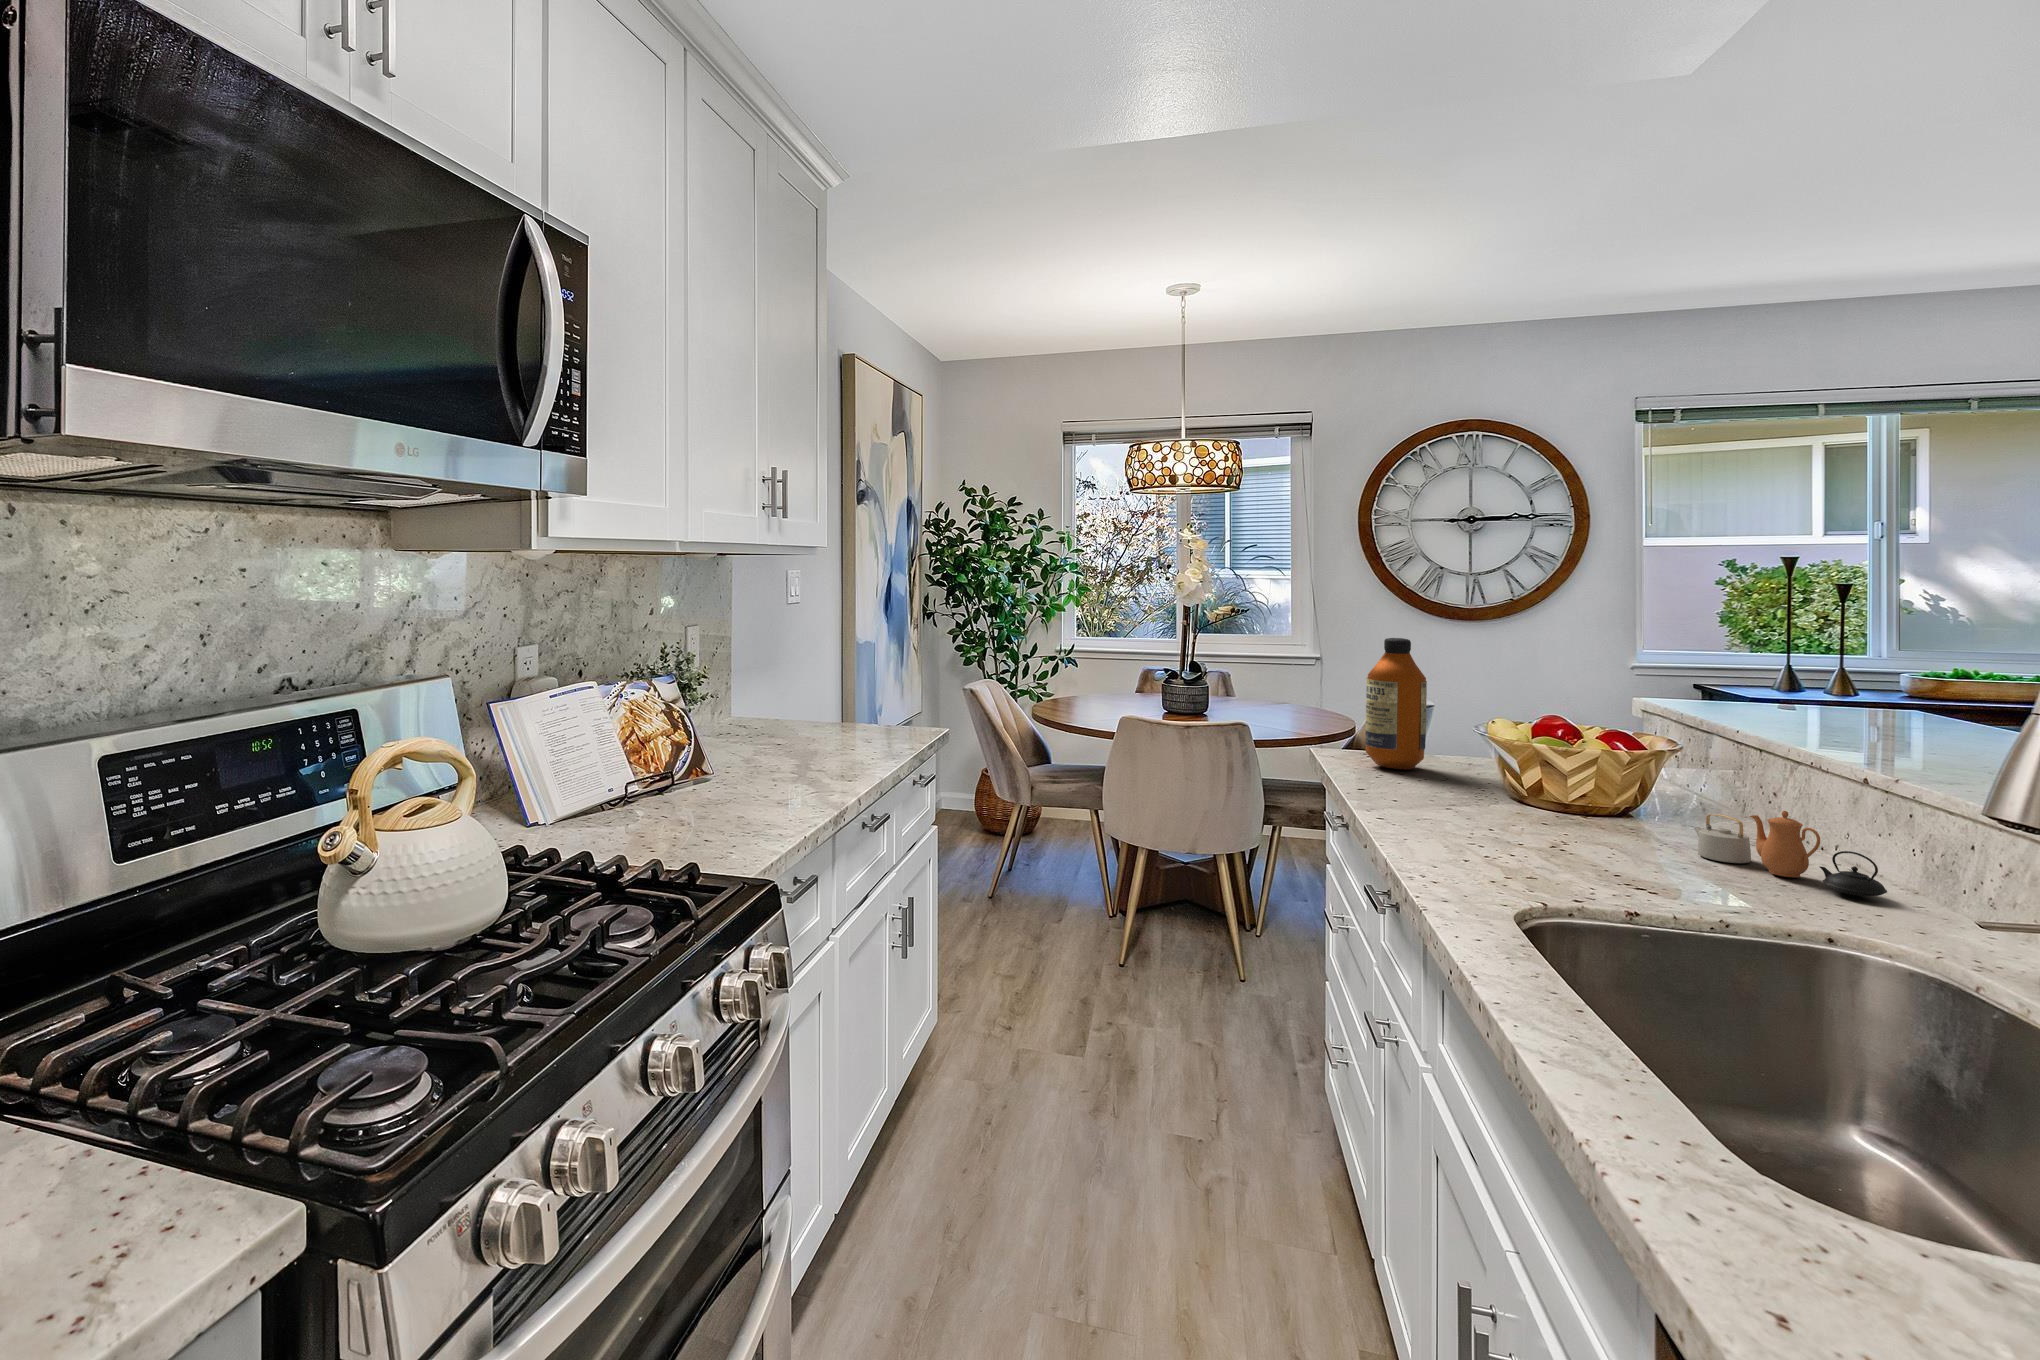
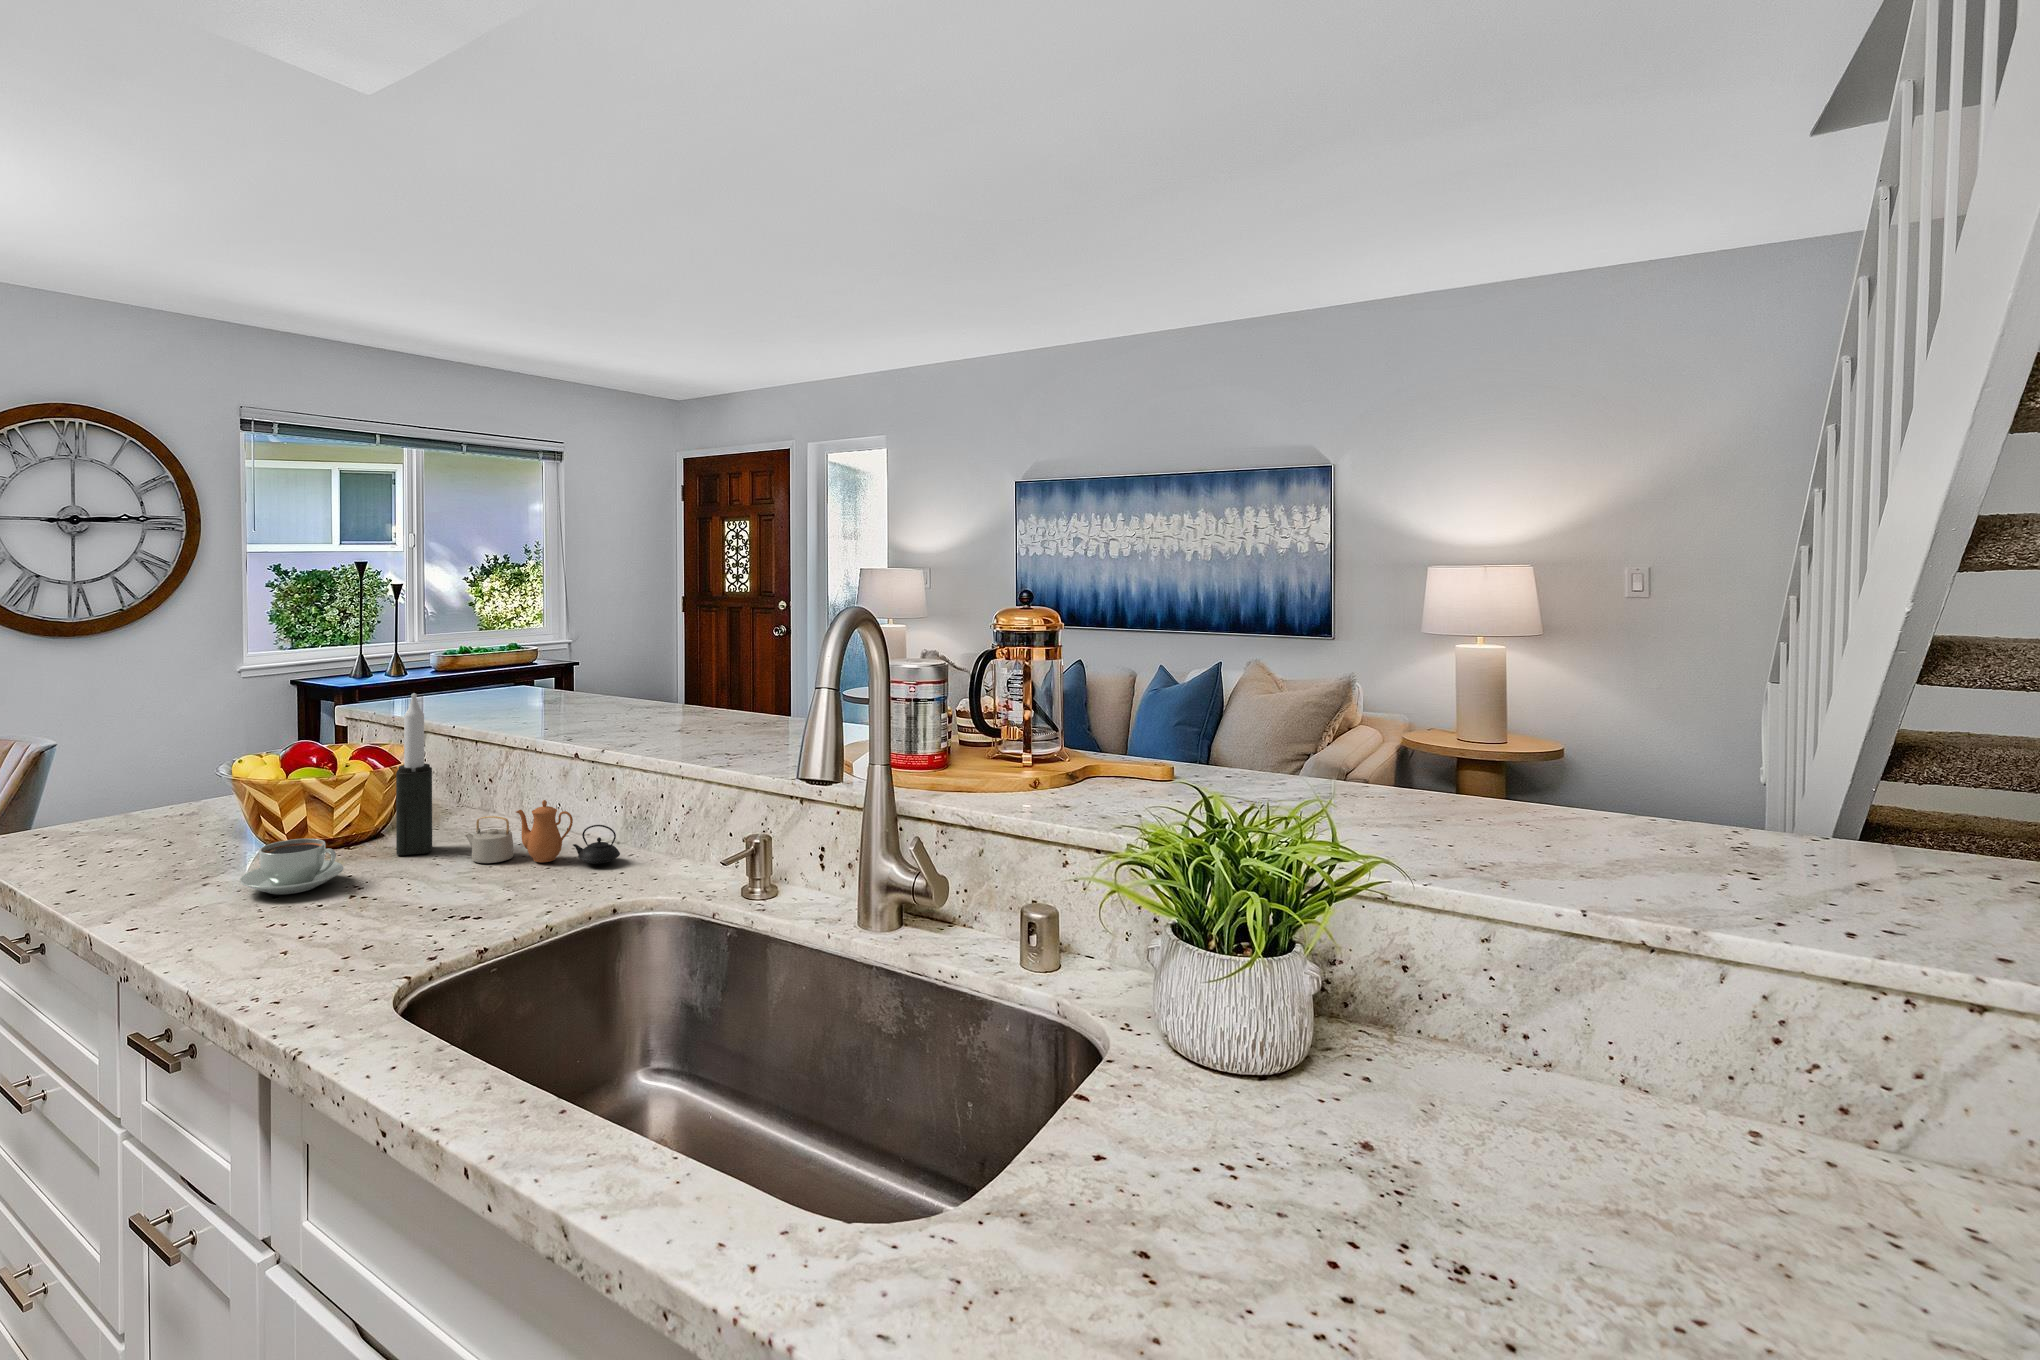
bottle: present [1365,638,1427,769] -> none [52,672,139,848]
candle: none [1625,682,1669,837] -> present [396,693,432,855]
coffee cup: none [1465,787,1557,832] -> present [240,839,344,894]

